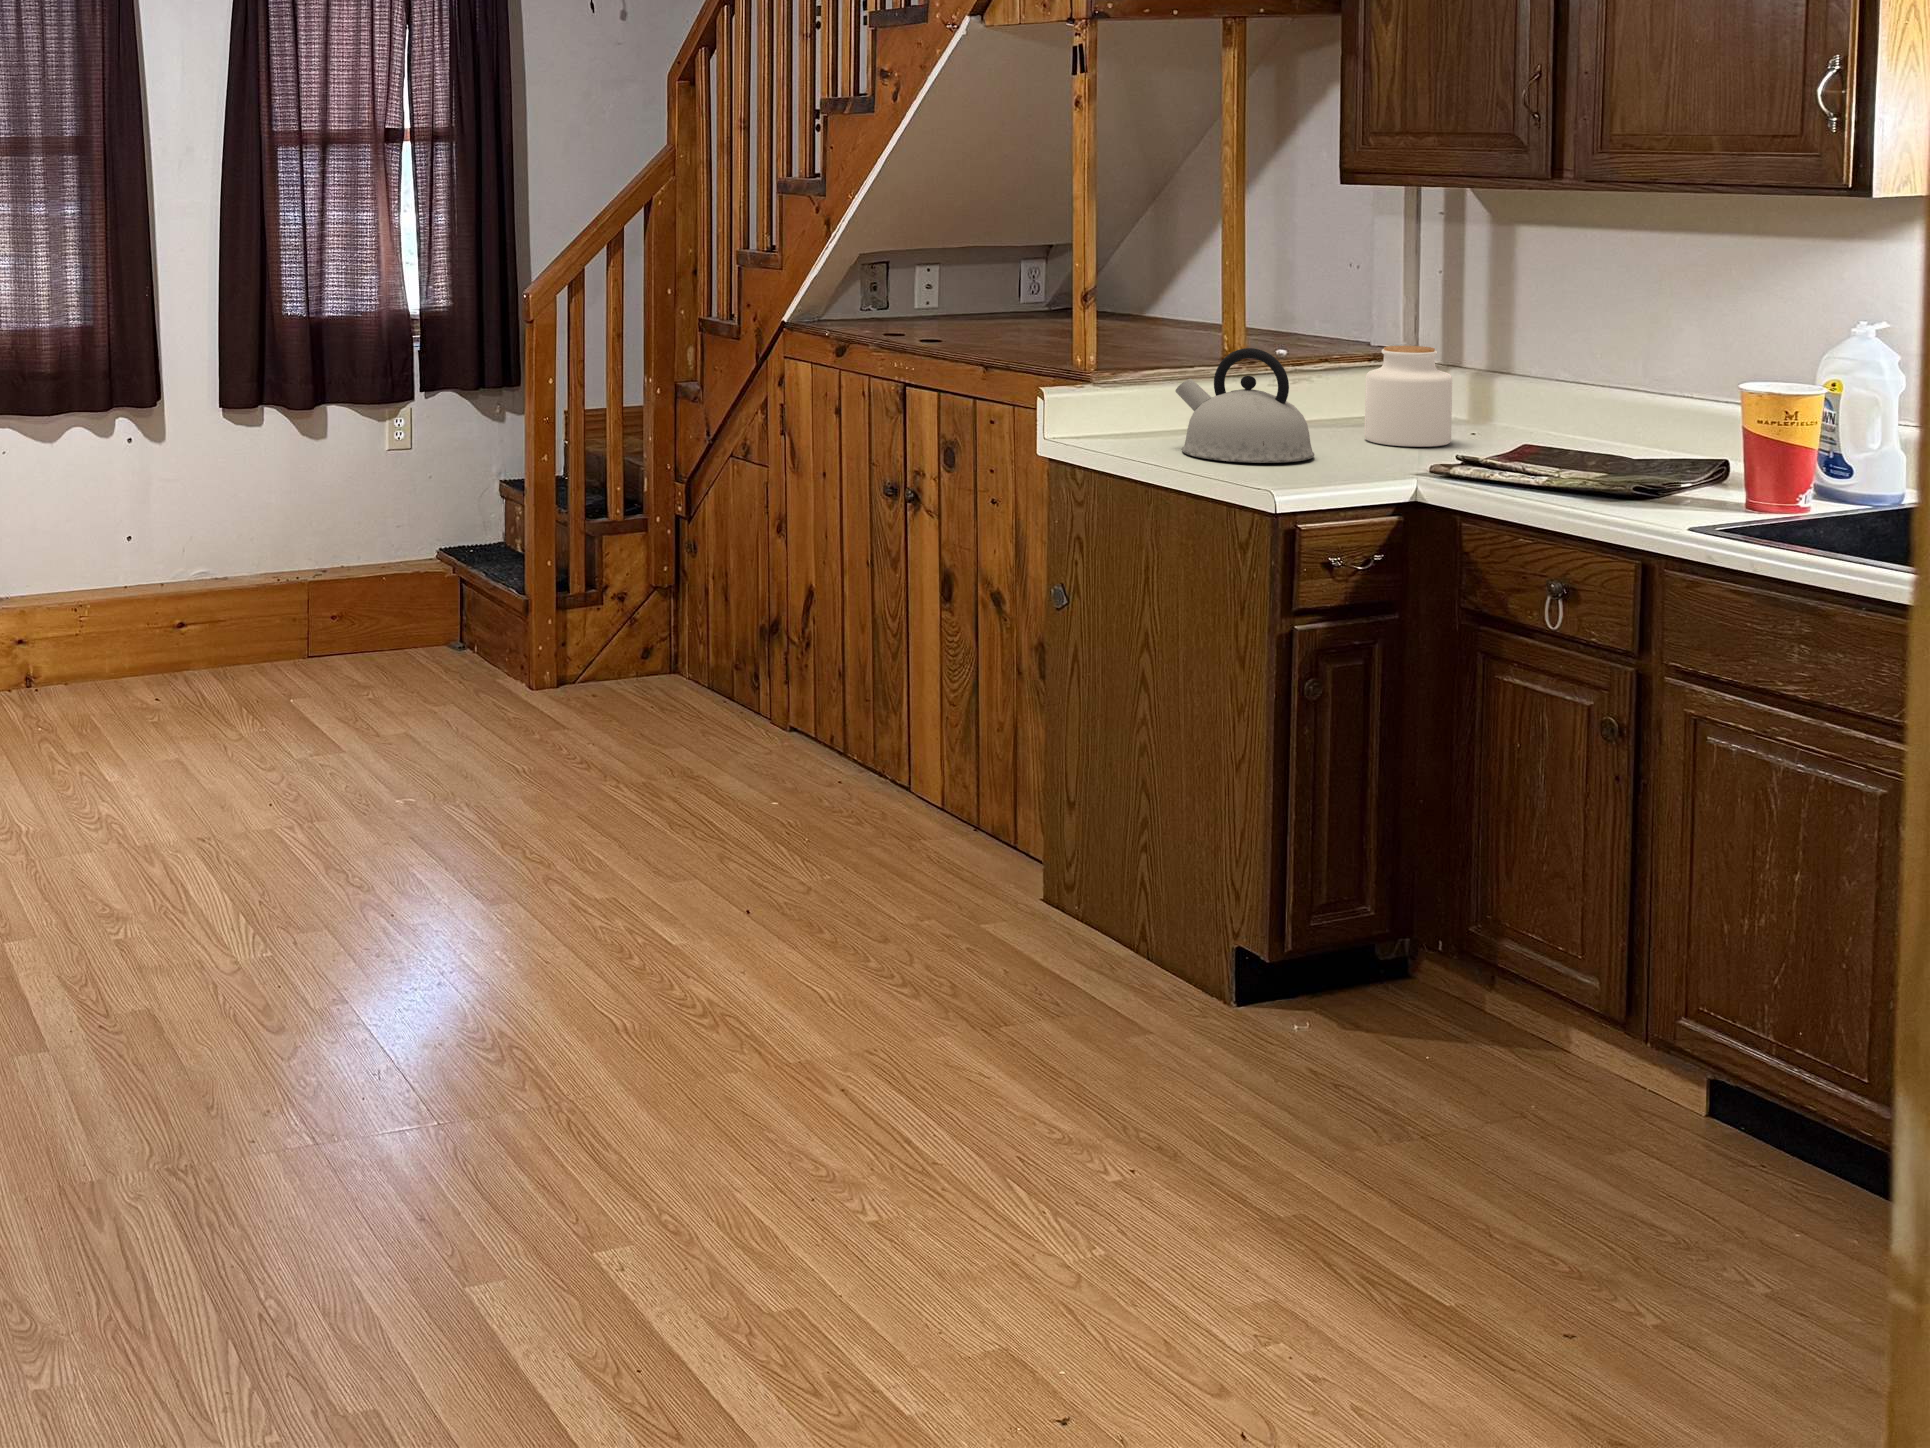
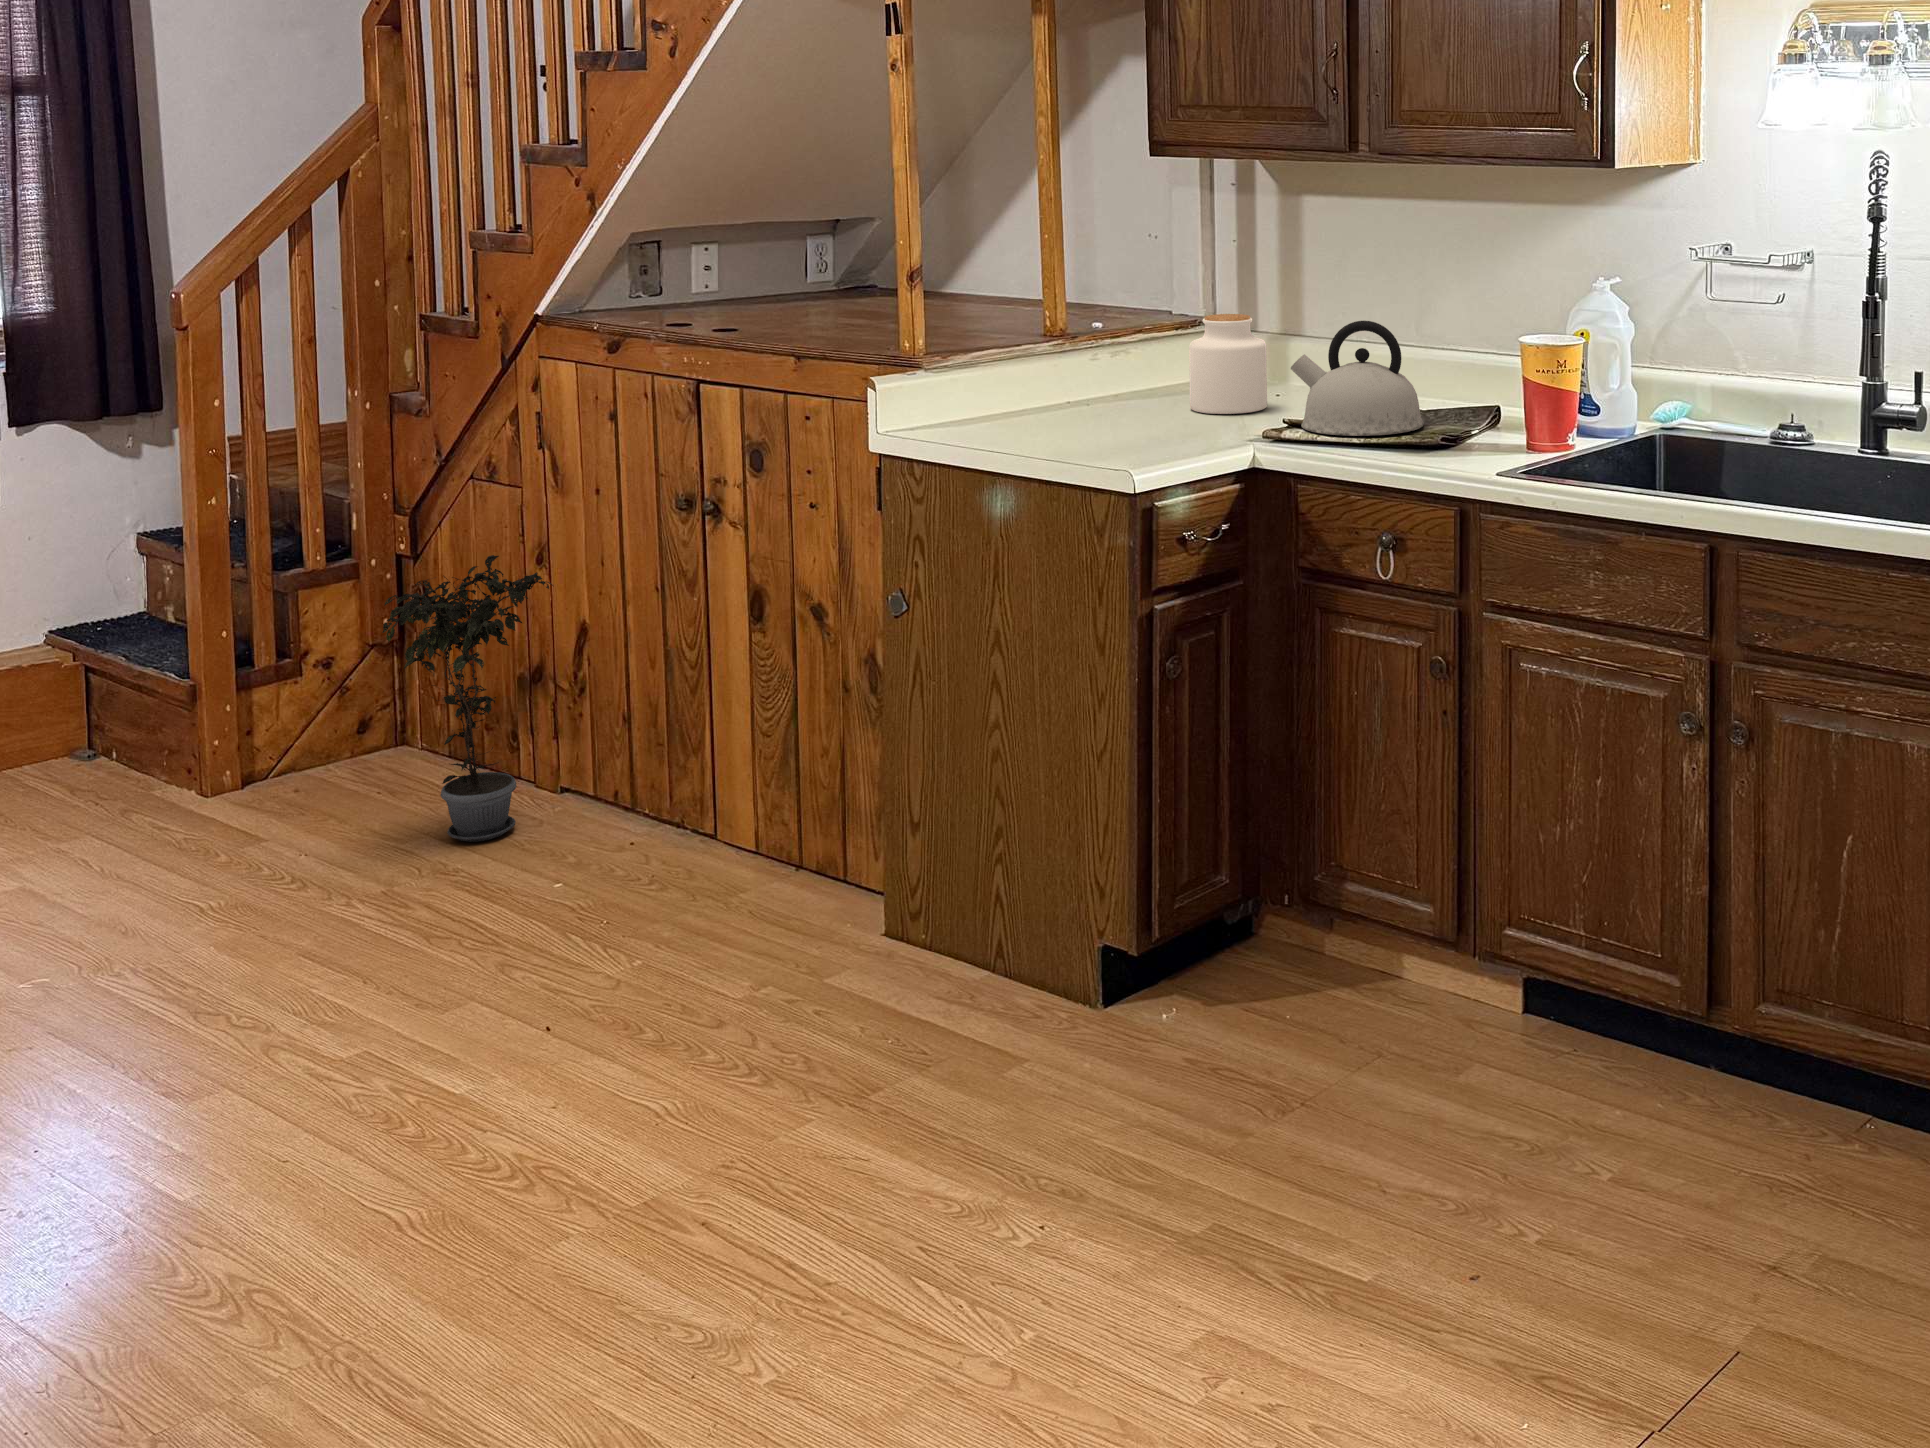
kettle: present [1175,348,1314,463] -> present [1291,321,1424,436]
potted plant: none [652,518,785,755] -> present [382,555,553,842]

